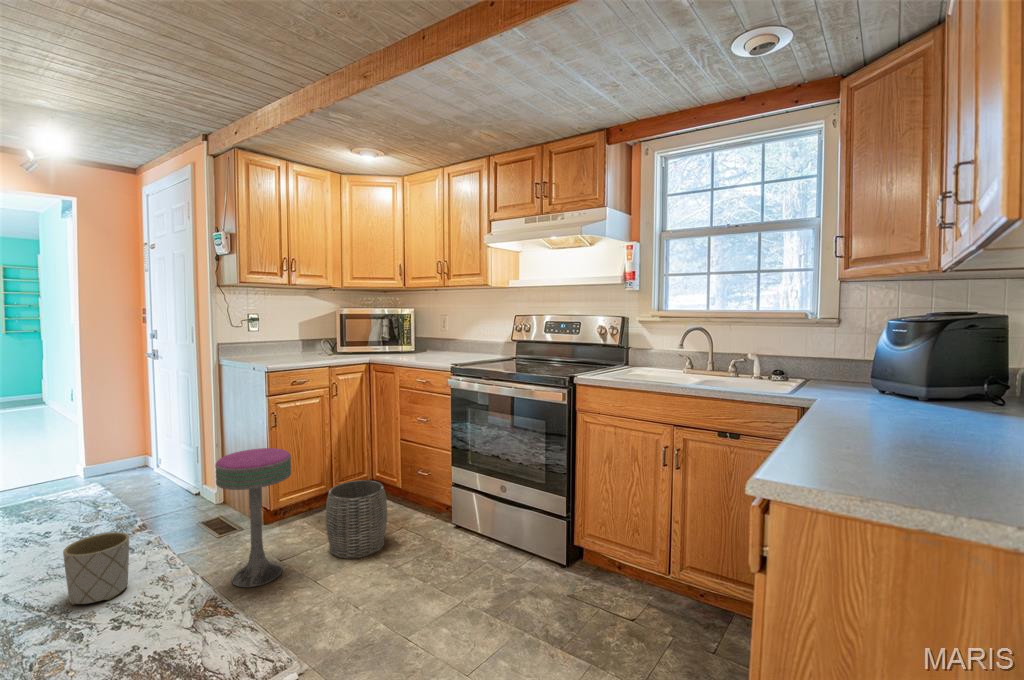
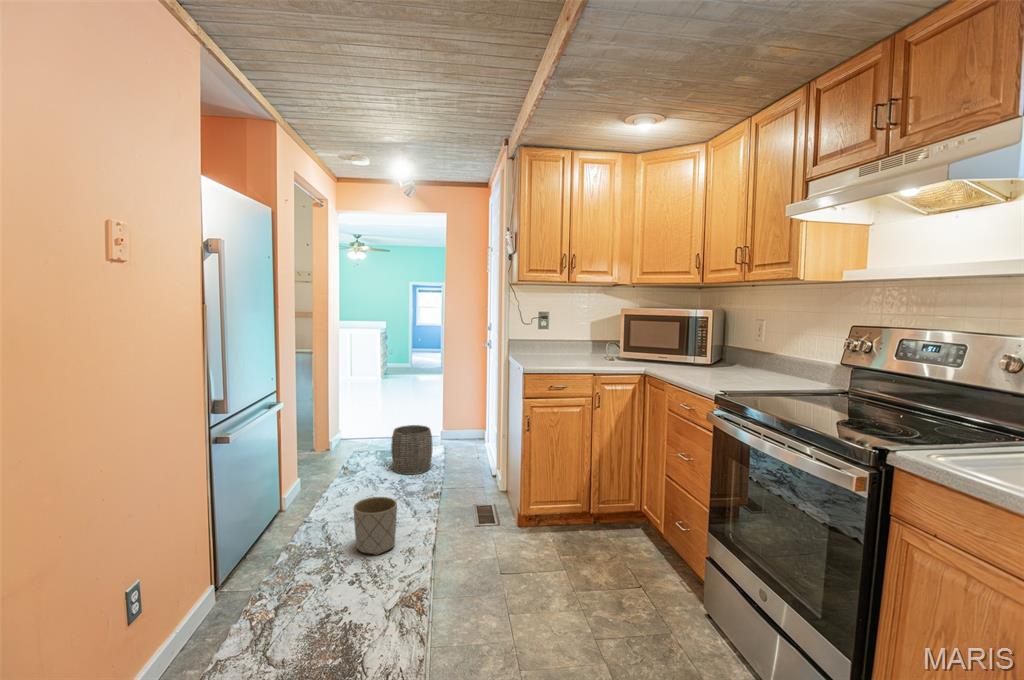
bar stool: present [215,448,291,587] -> none [441,453,509,594]
woven basket: present [326,480,387,559] -> present [391,425,432,475]

